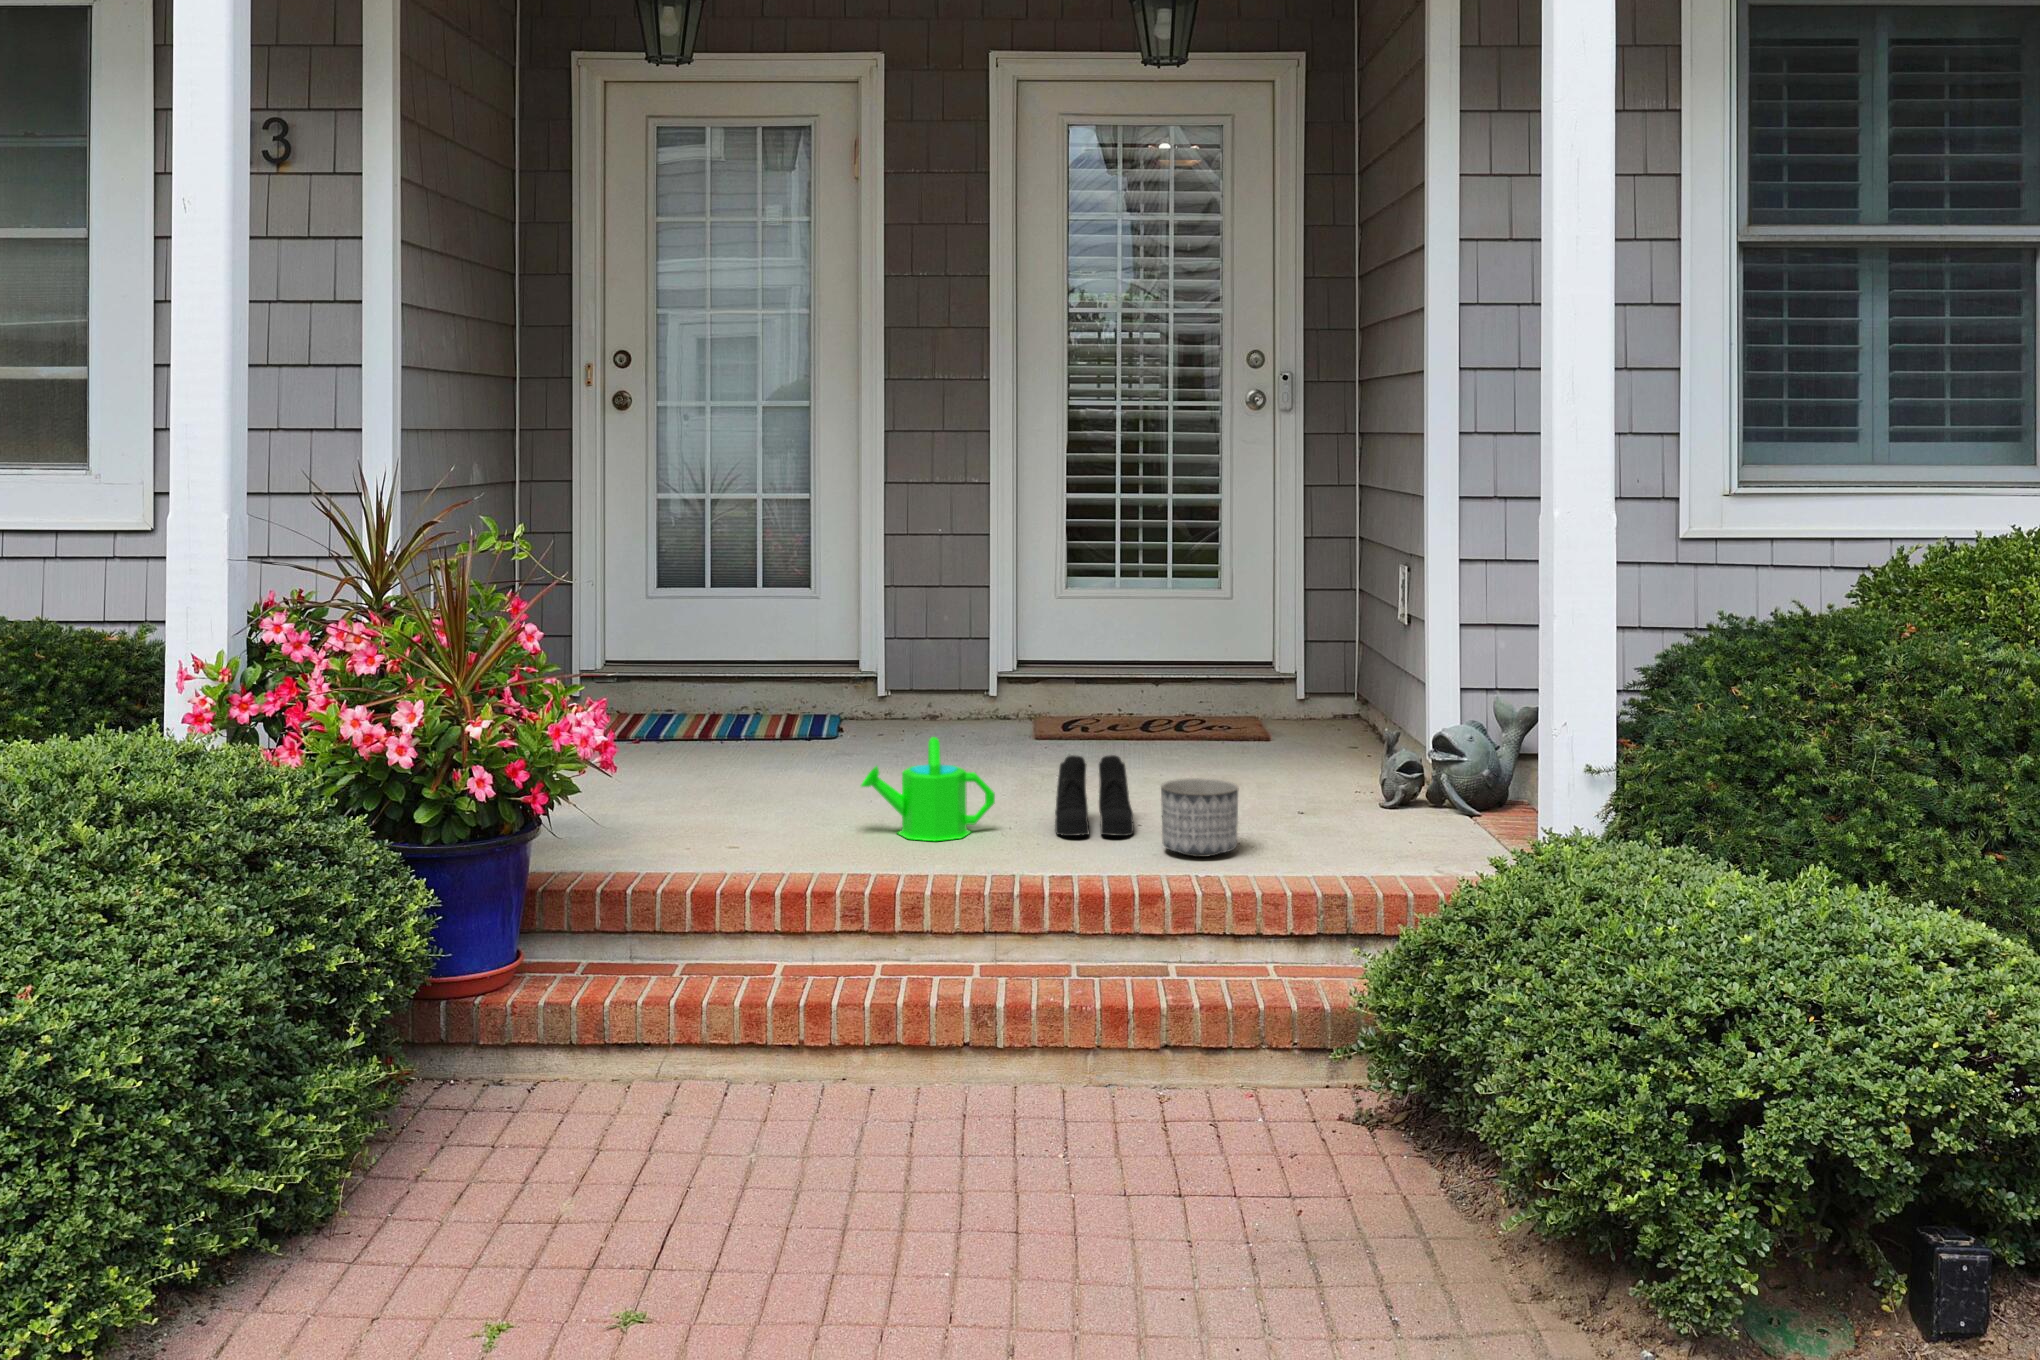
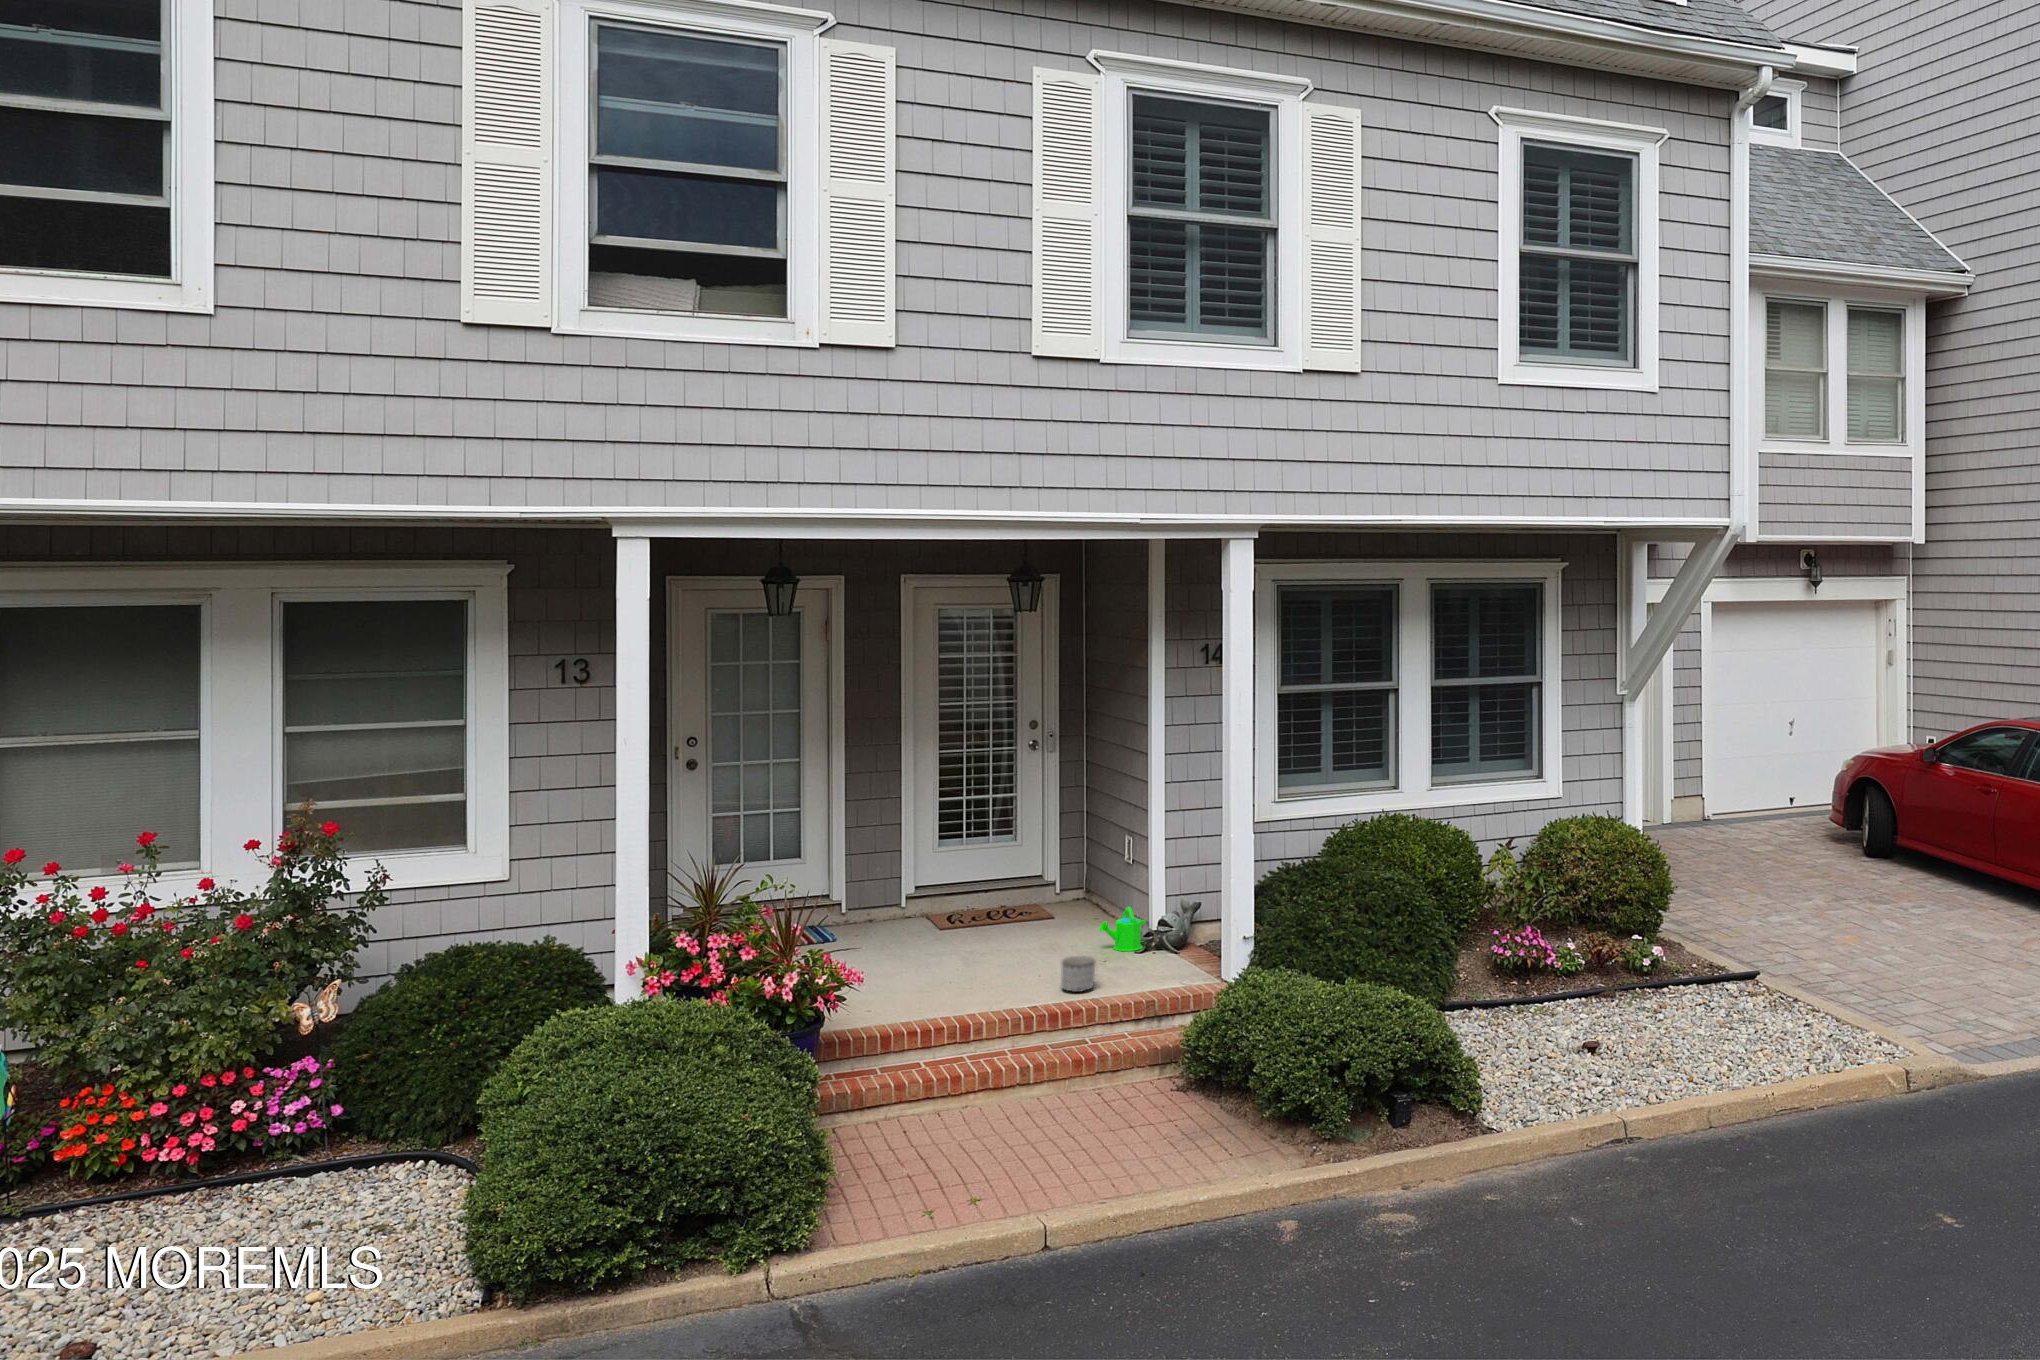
watering can: present [861,737,995,841] -> present [1099,907,1146,951]
boots: present [1055,755,1134,836] -> none [1003,948,1042,989]

